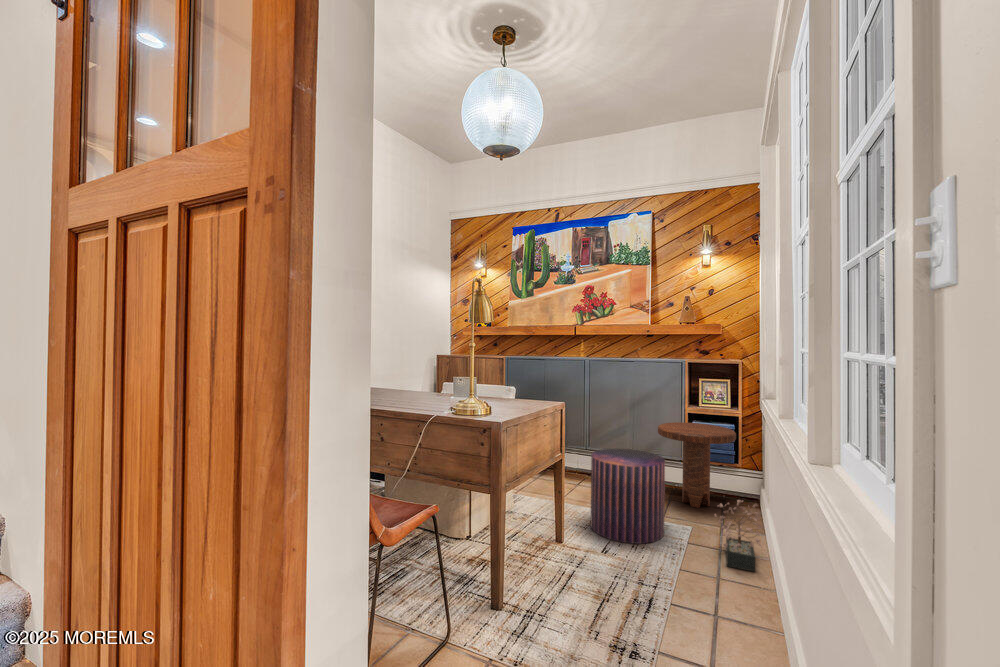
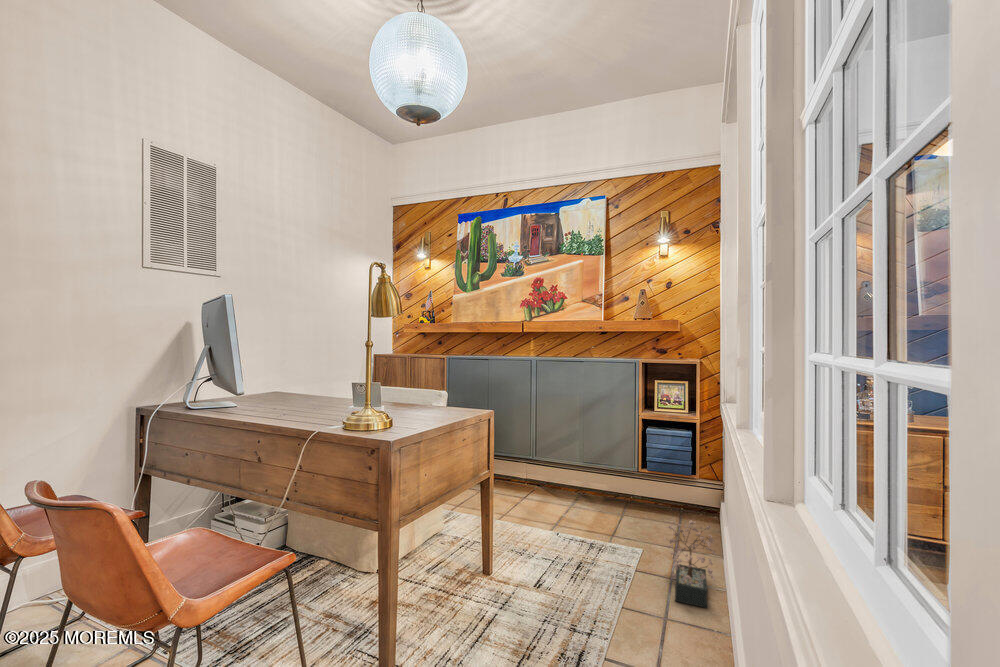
side table: present [658,422,736,508] -> none [608,427,692,522]
pouf: present [591,449,665,544] -> none [527,460,610,572]

